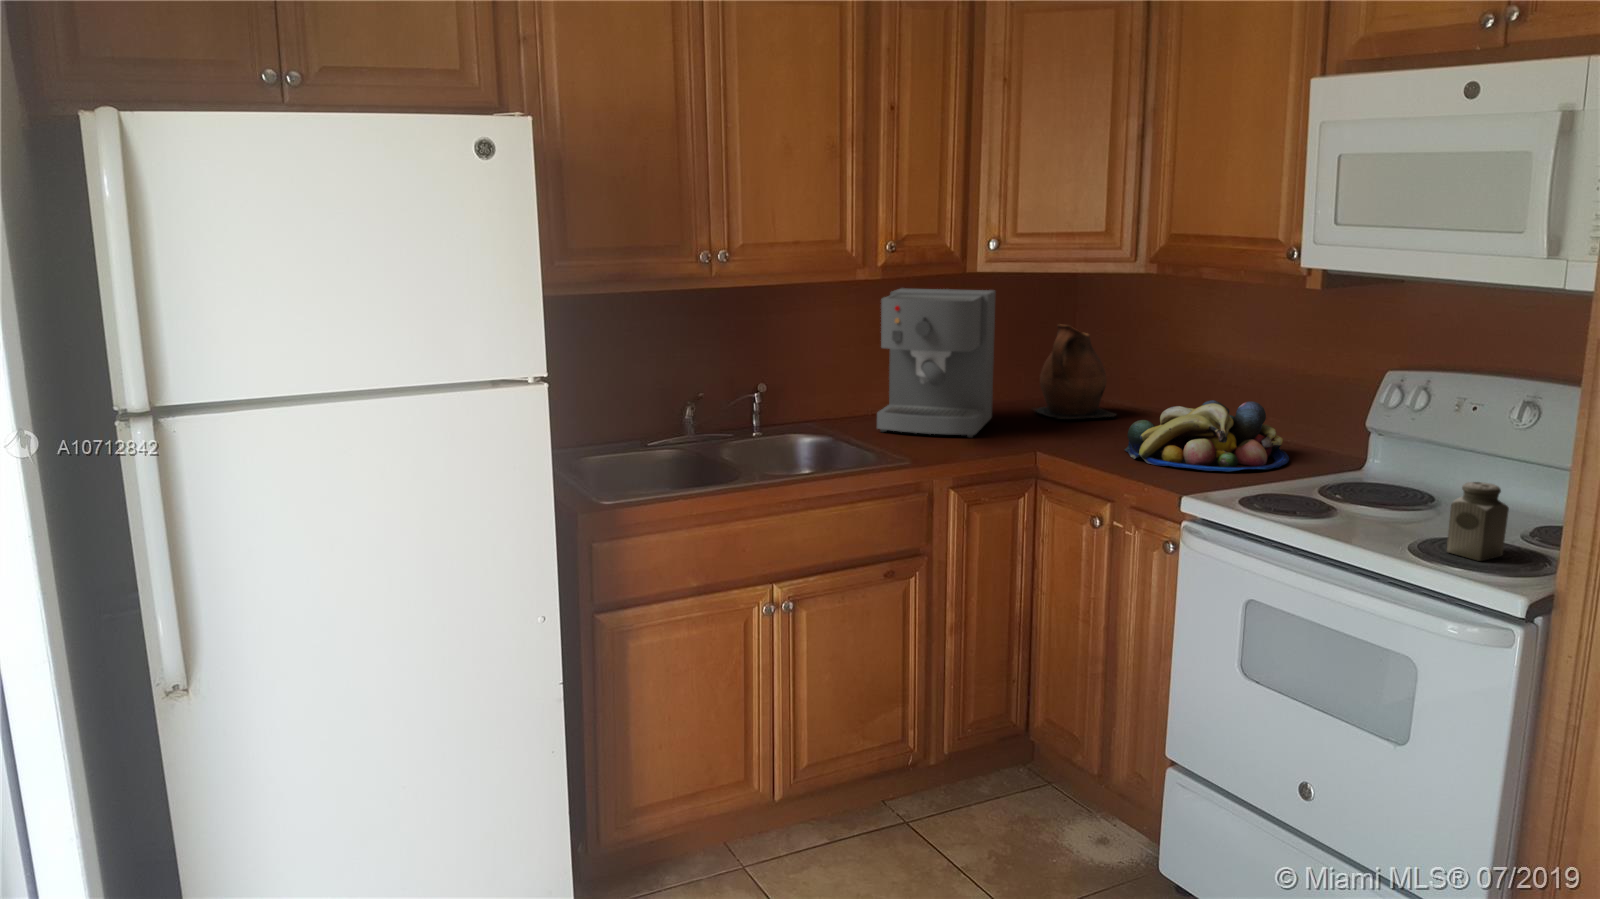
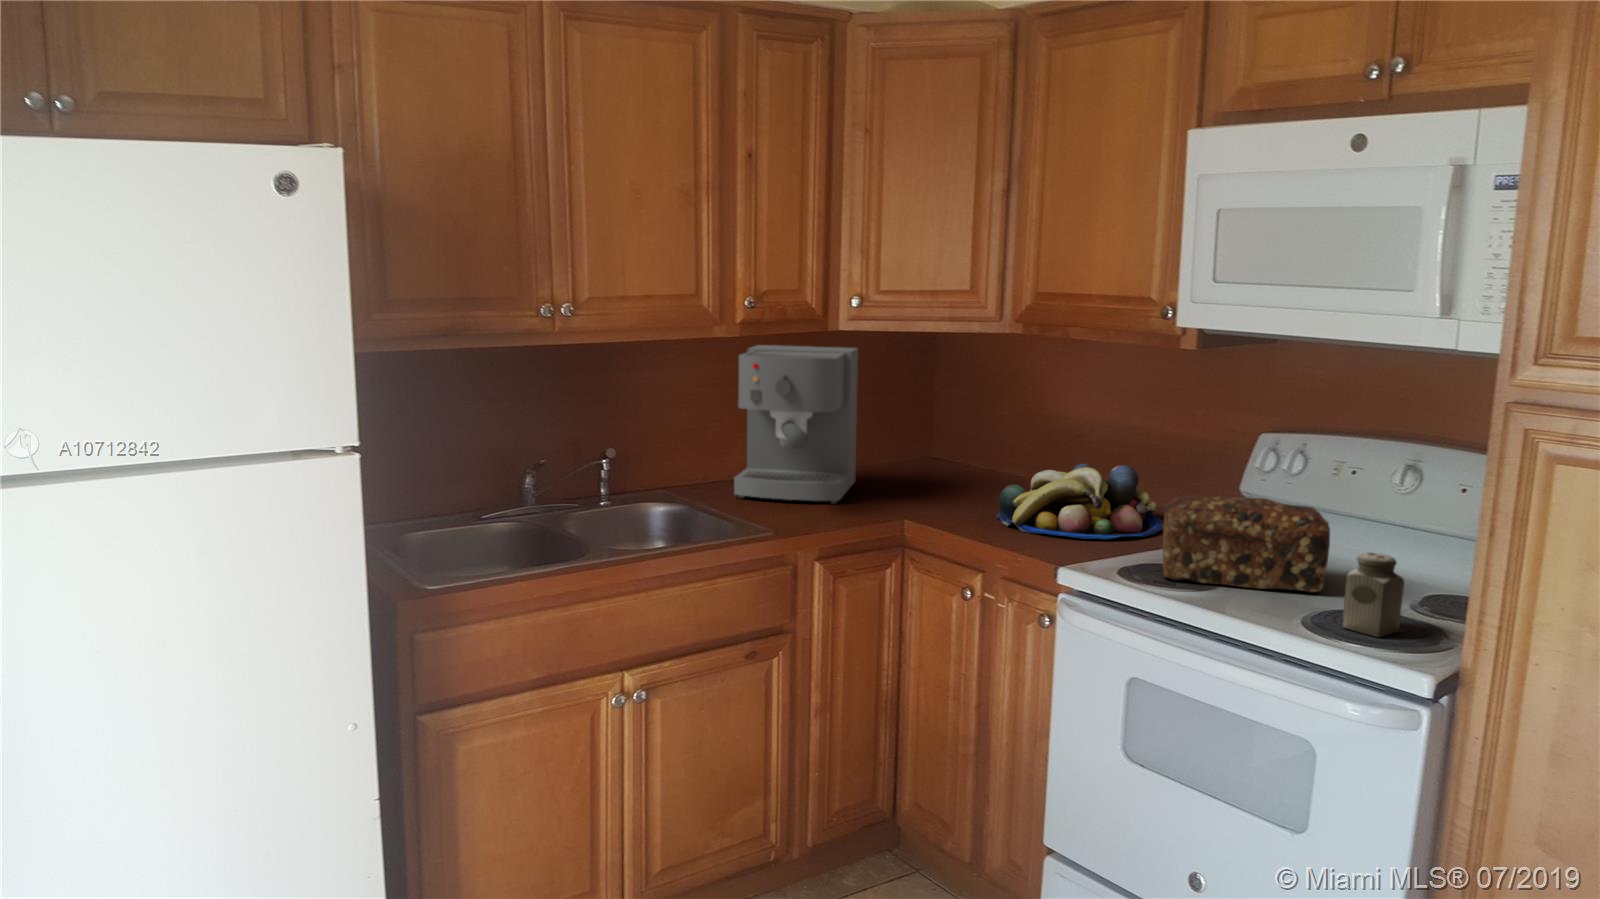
ceramic pitcher: present [1035,325,1116,419] -> none [893,384,984,483]
bread loaf: none [1278,428,1444,521] -> present [1163,495,1330,592]

